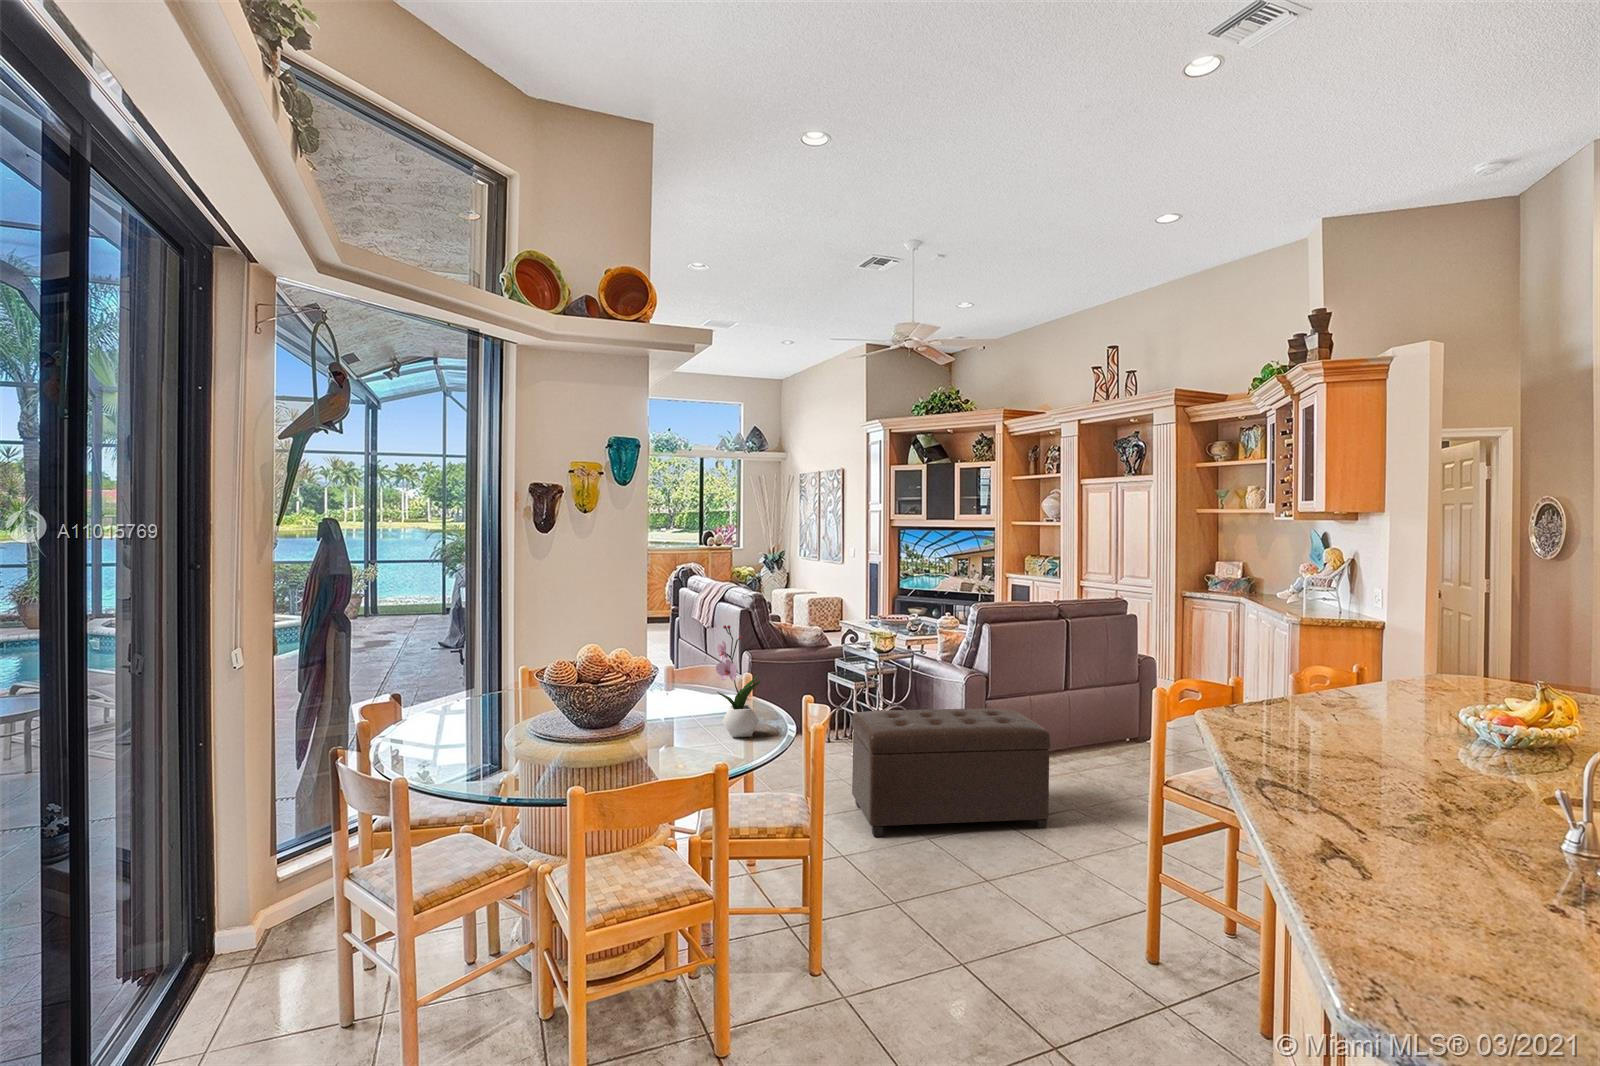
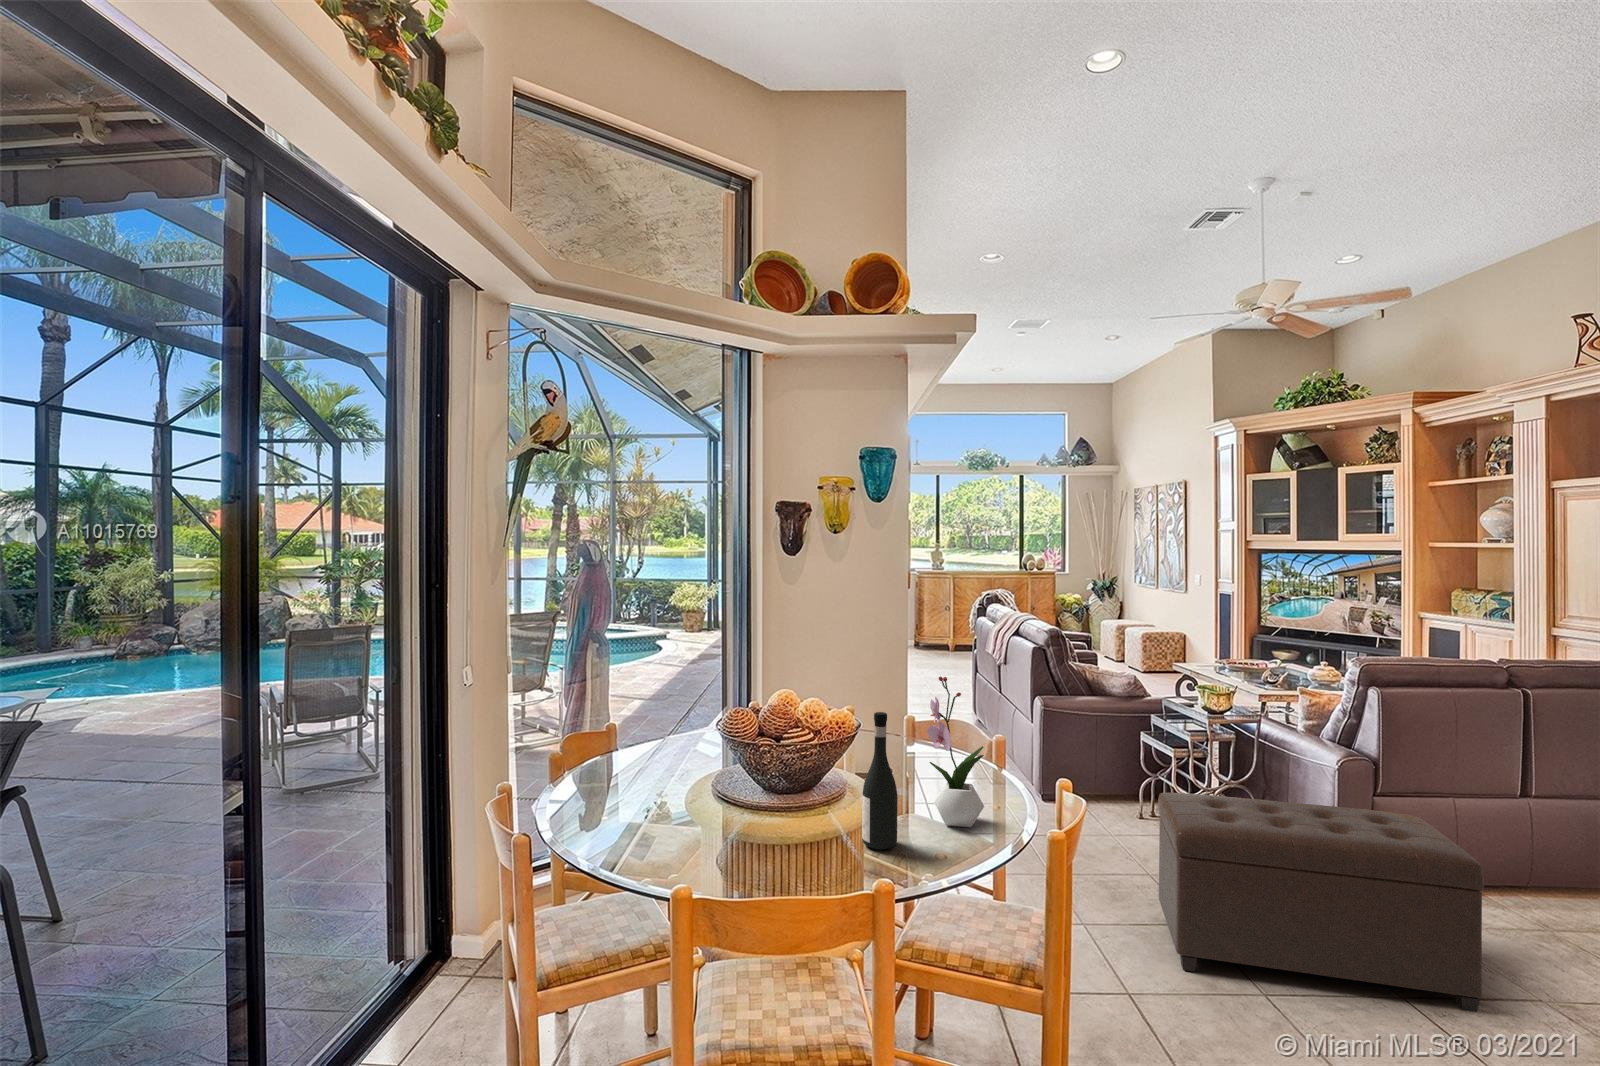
wine bottle: none [676,653,704,757] -> present [862,712,898,849]

